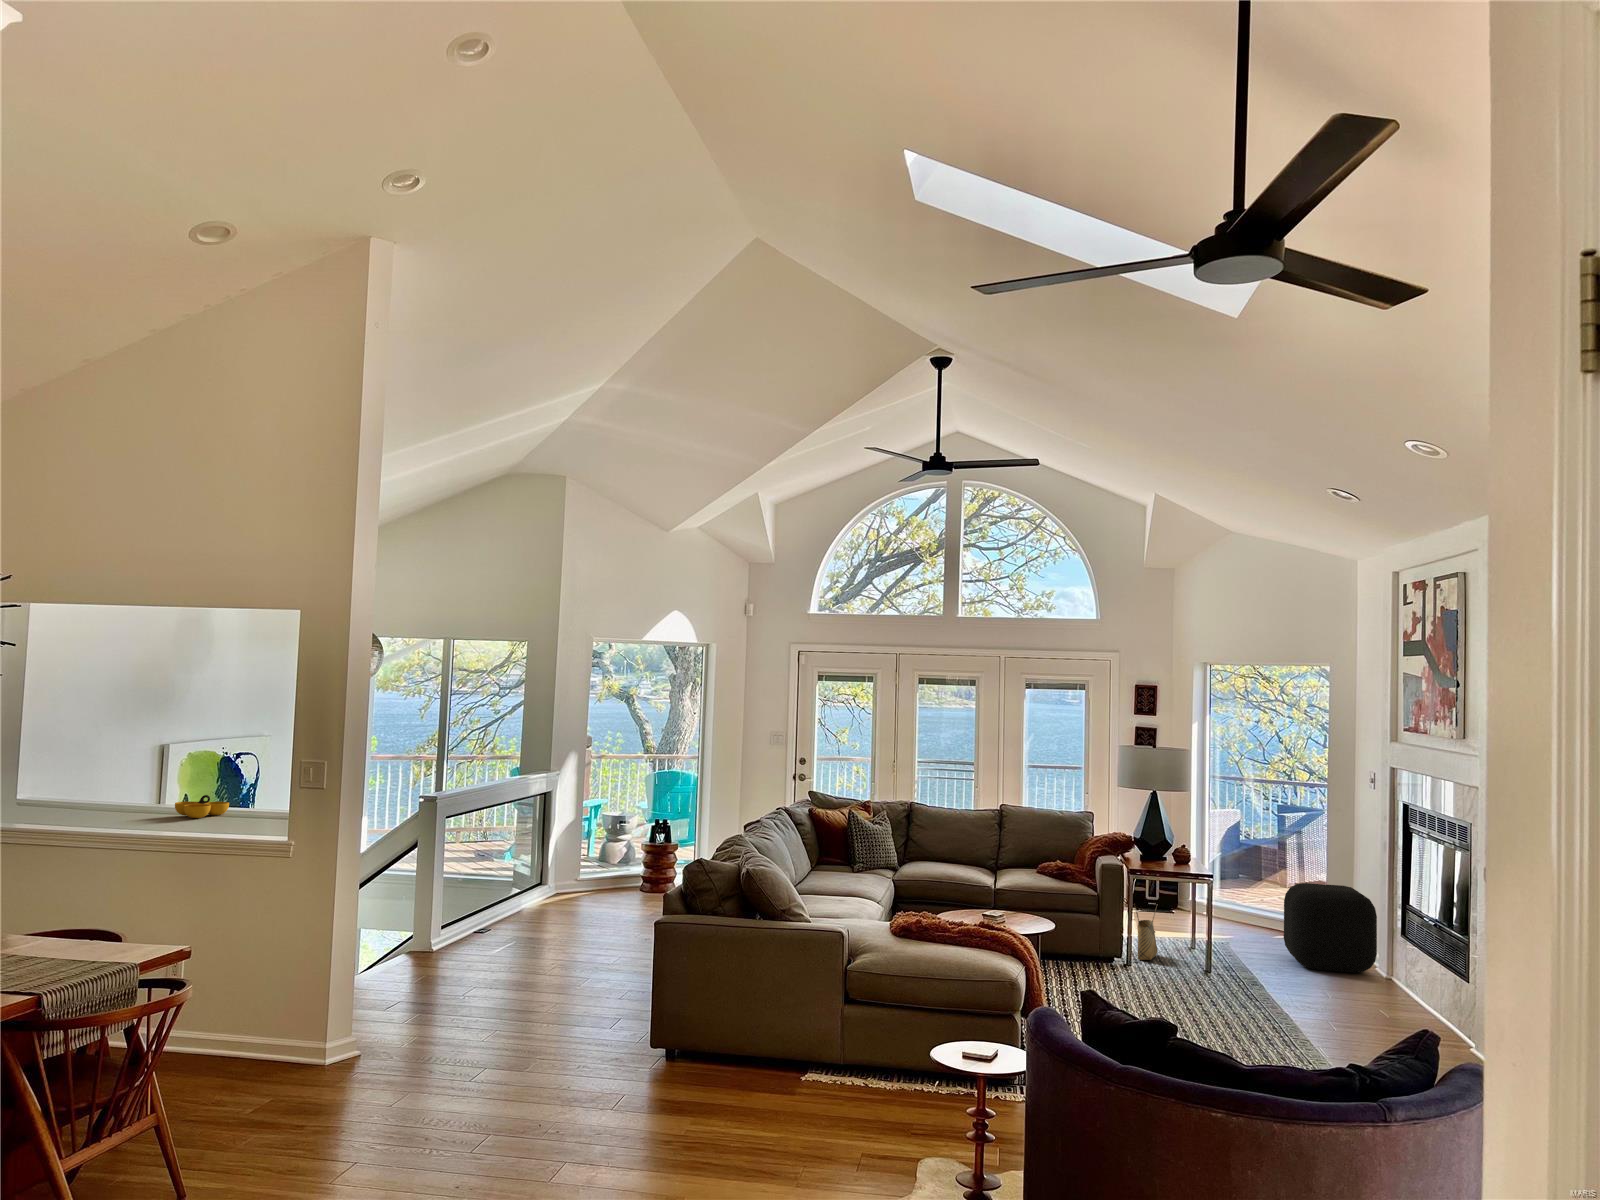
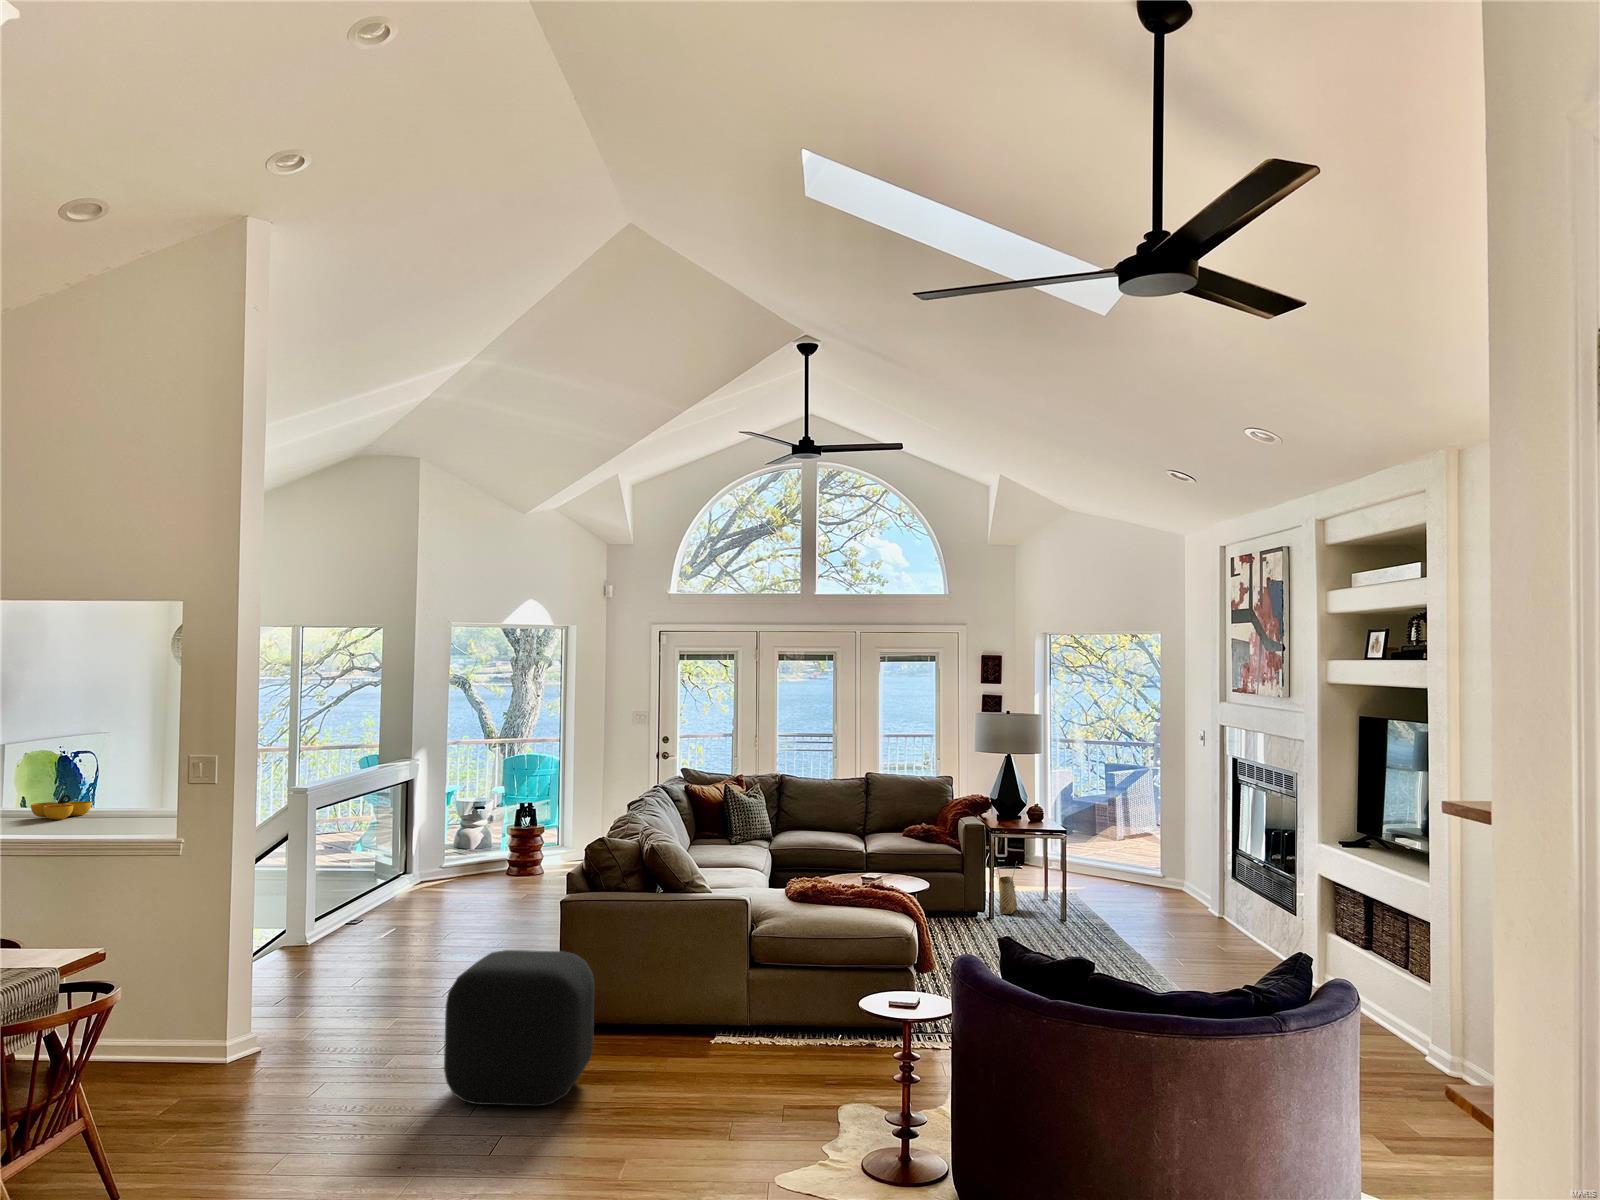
ottoman: present [1284,883,1377,973] -> present [444,950,594,1106]

